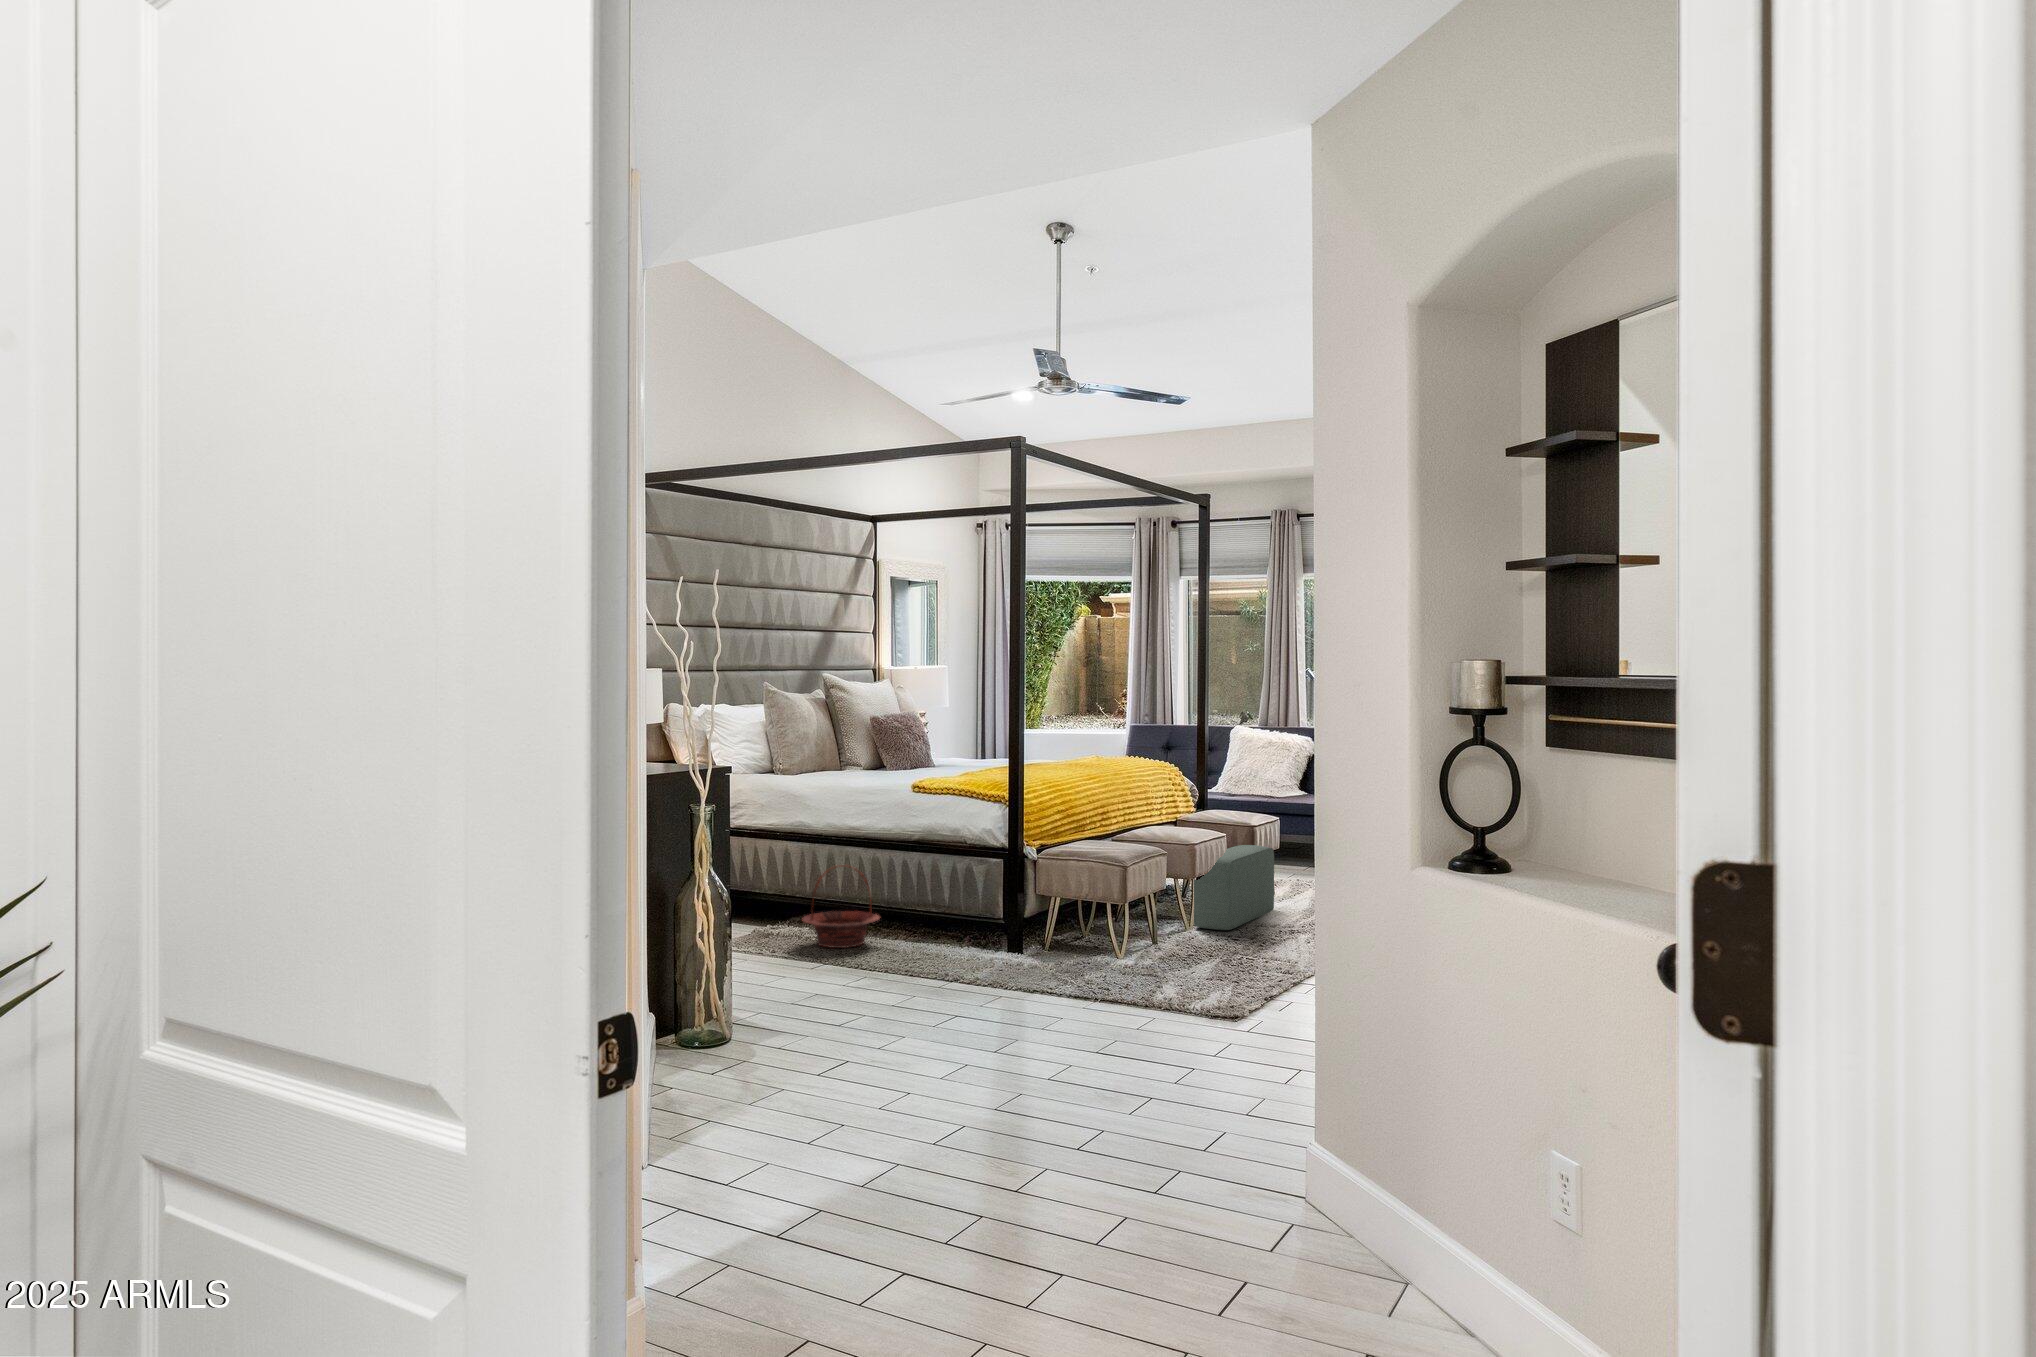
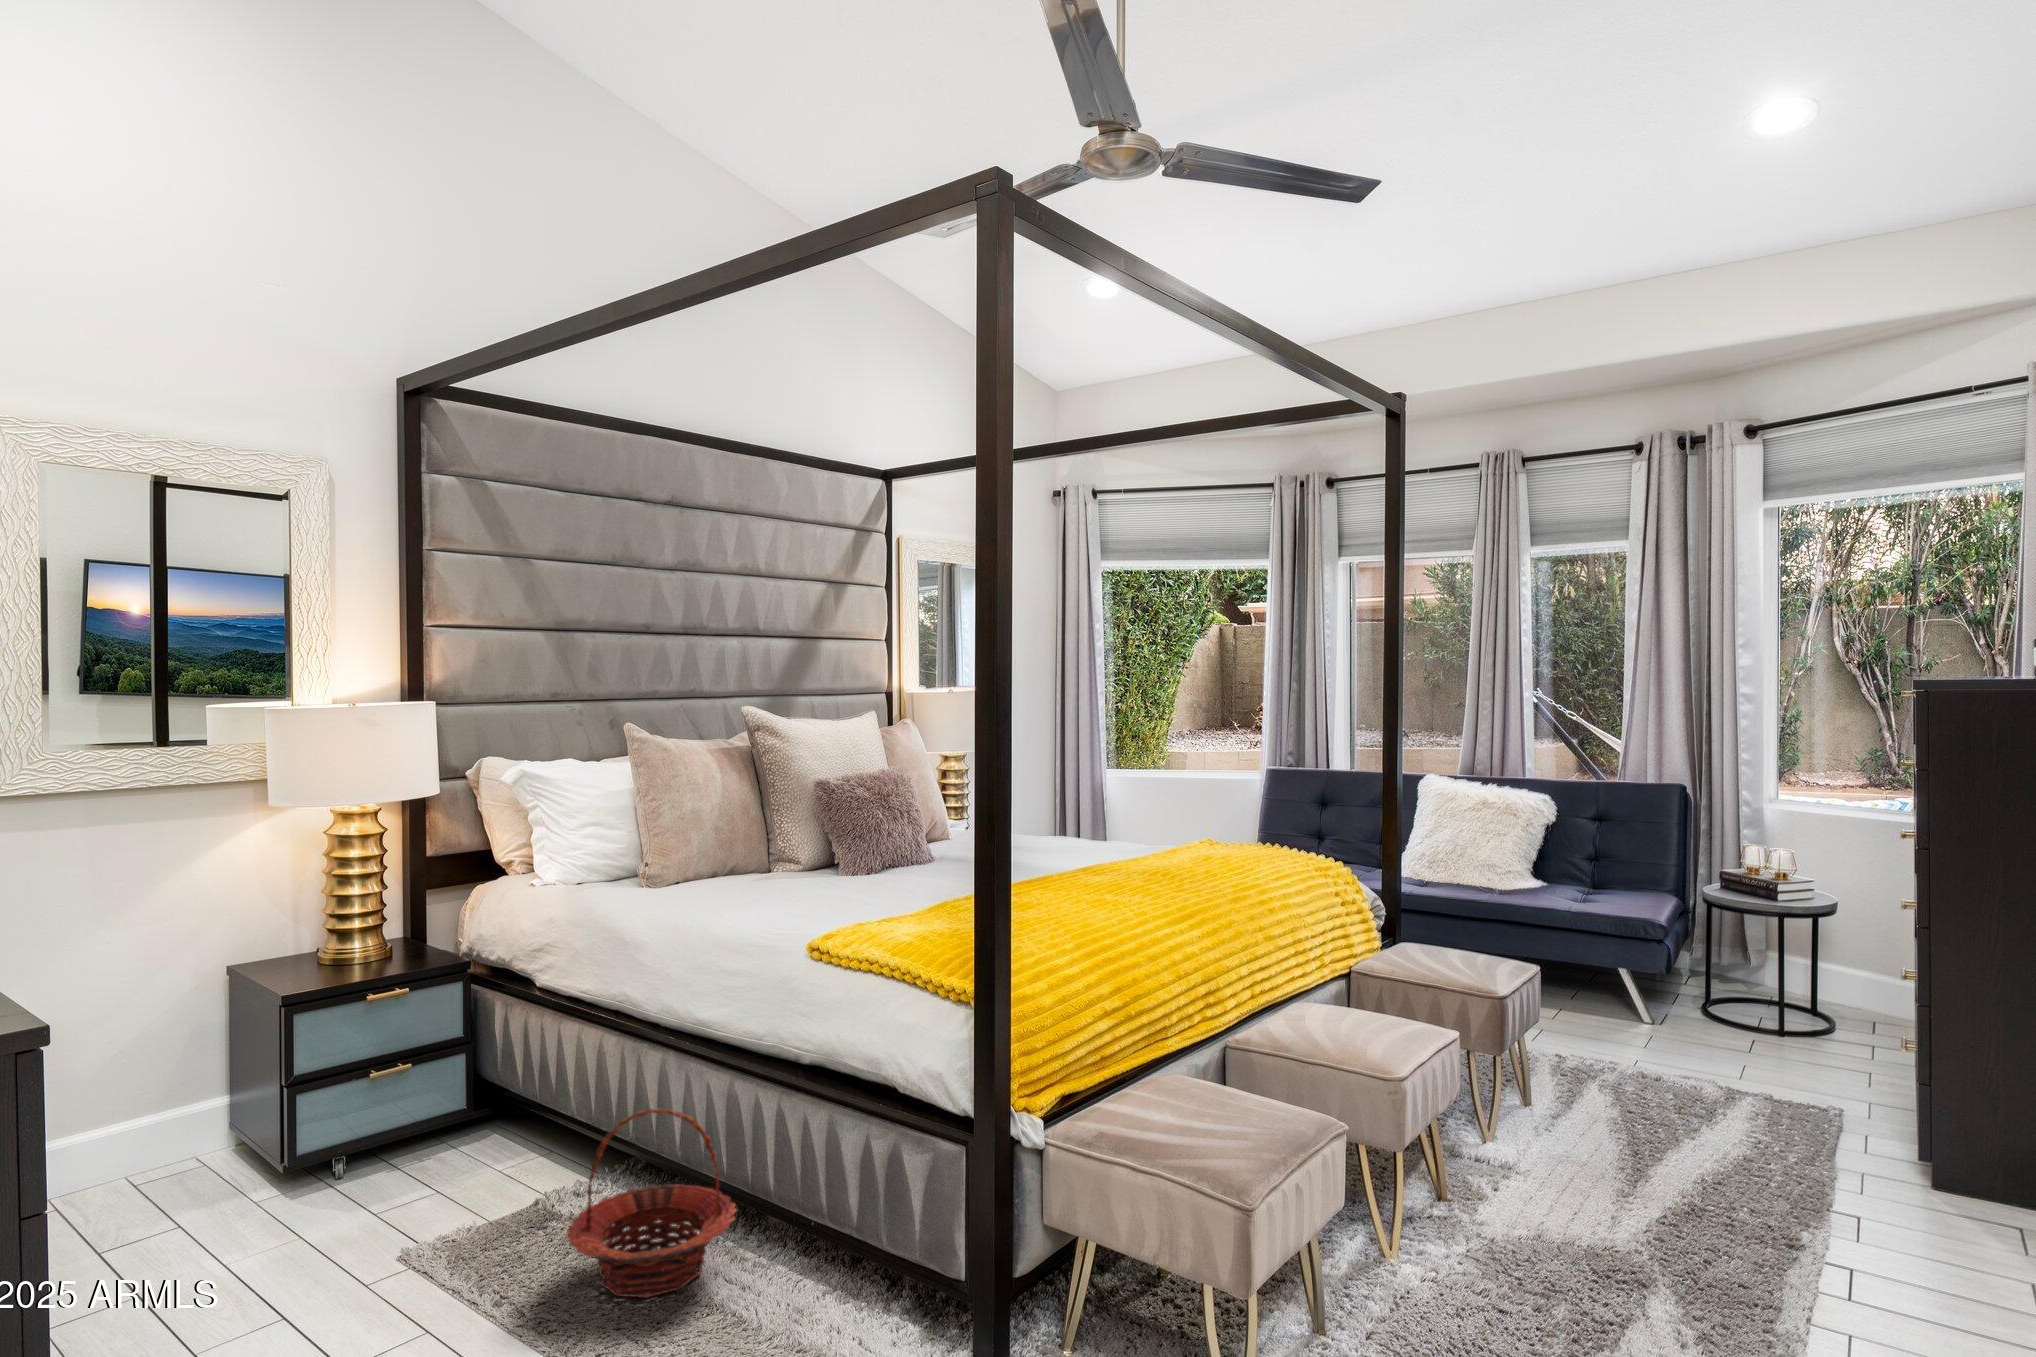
pouf: present [1194,845,1274,930] -> none [1402,1039,1555,1271]

